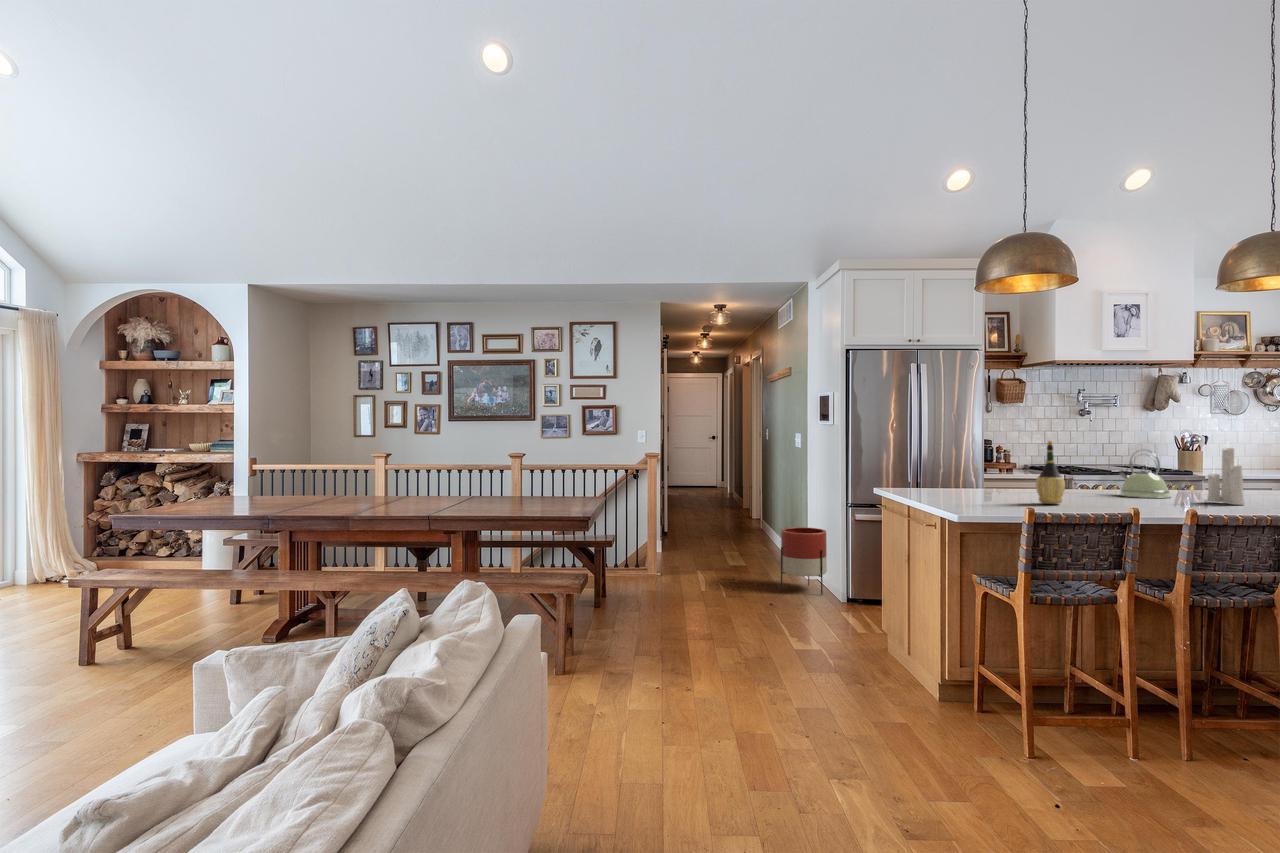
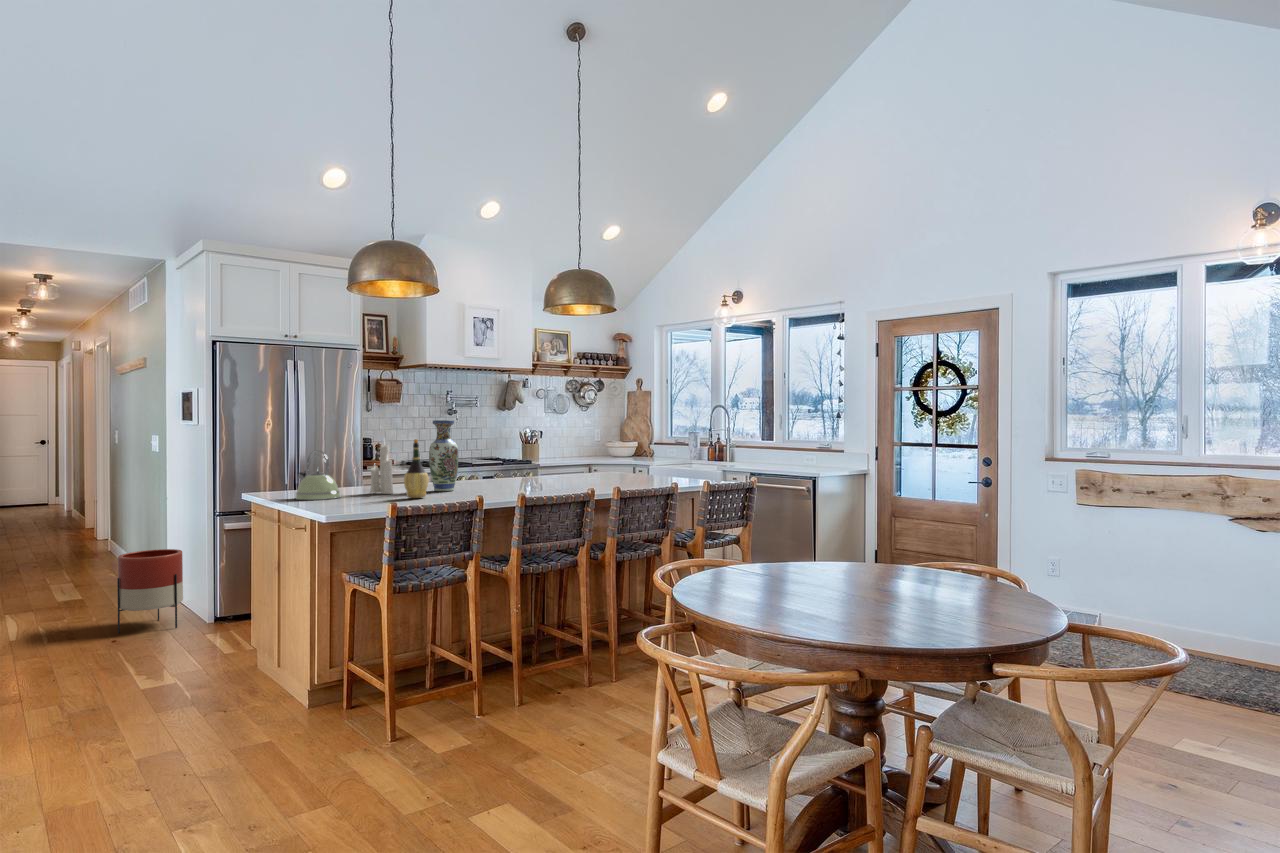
vase: none [1064,421,1100,499] -> present [429,420,459,491]
candle: present [1207,447,1245,505] -> present [370,445,393,494]
kettle: present [1119,450,1170,498] -> present [295,450,340,500]

